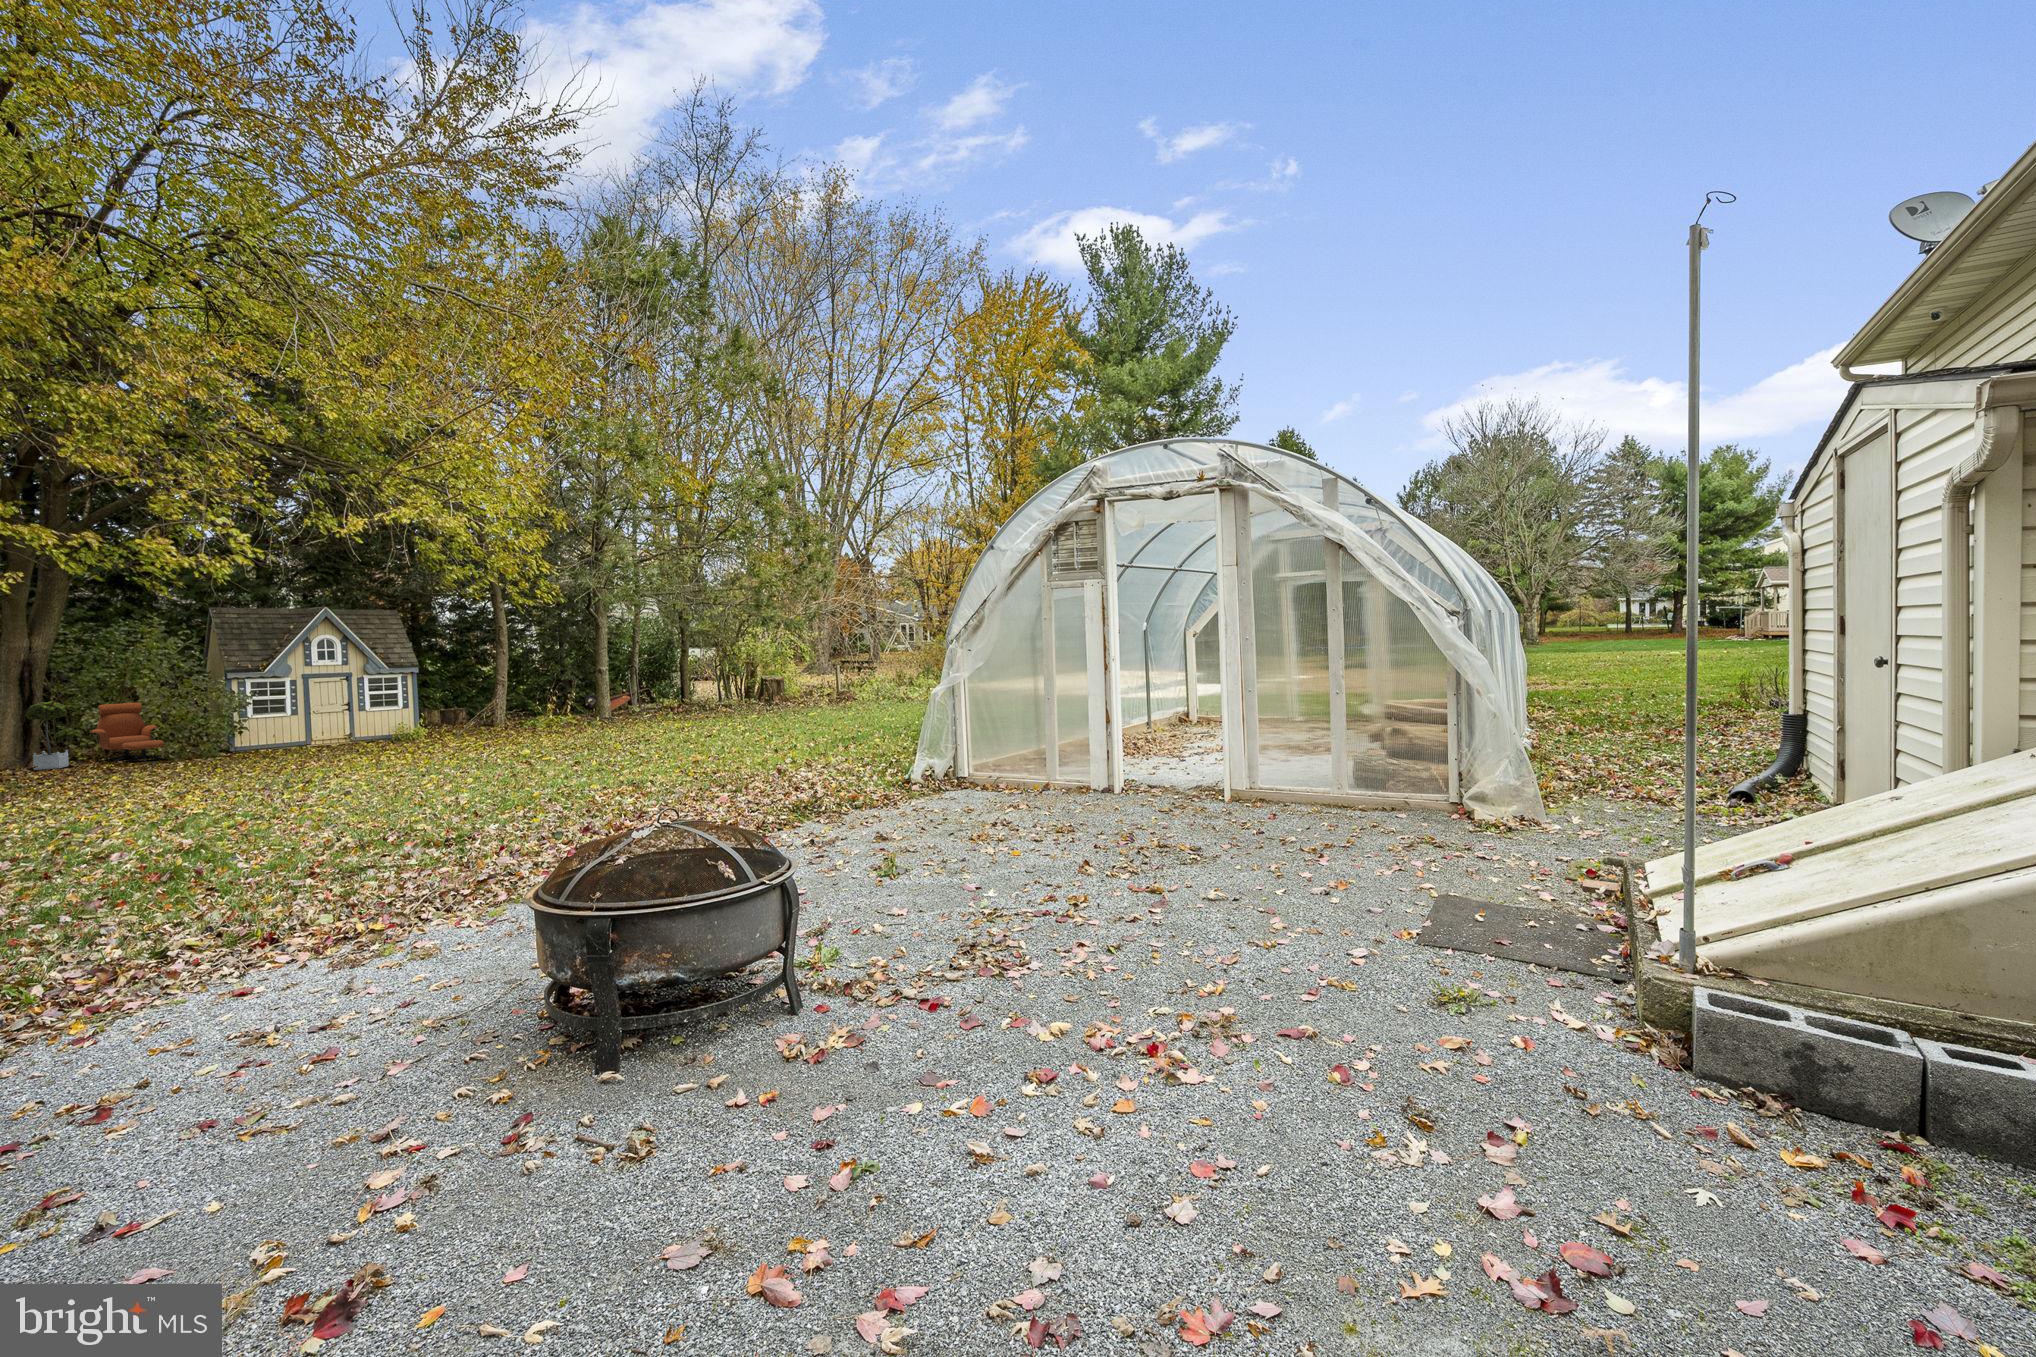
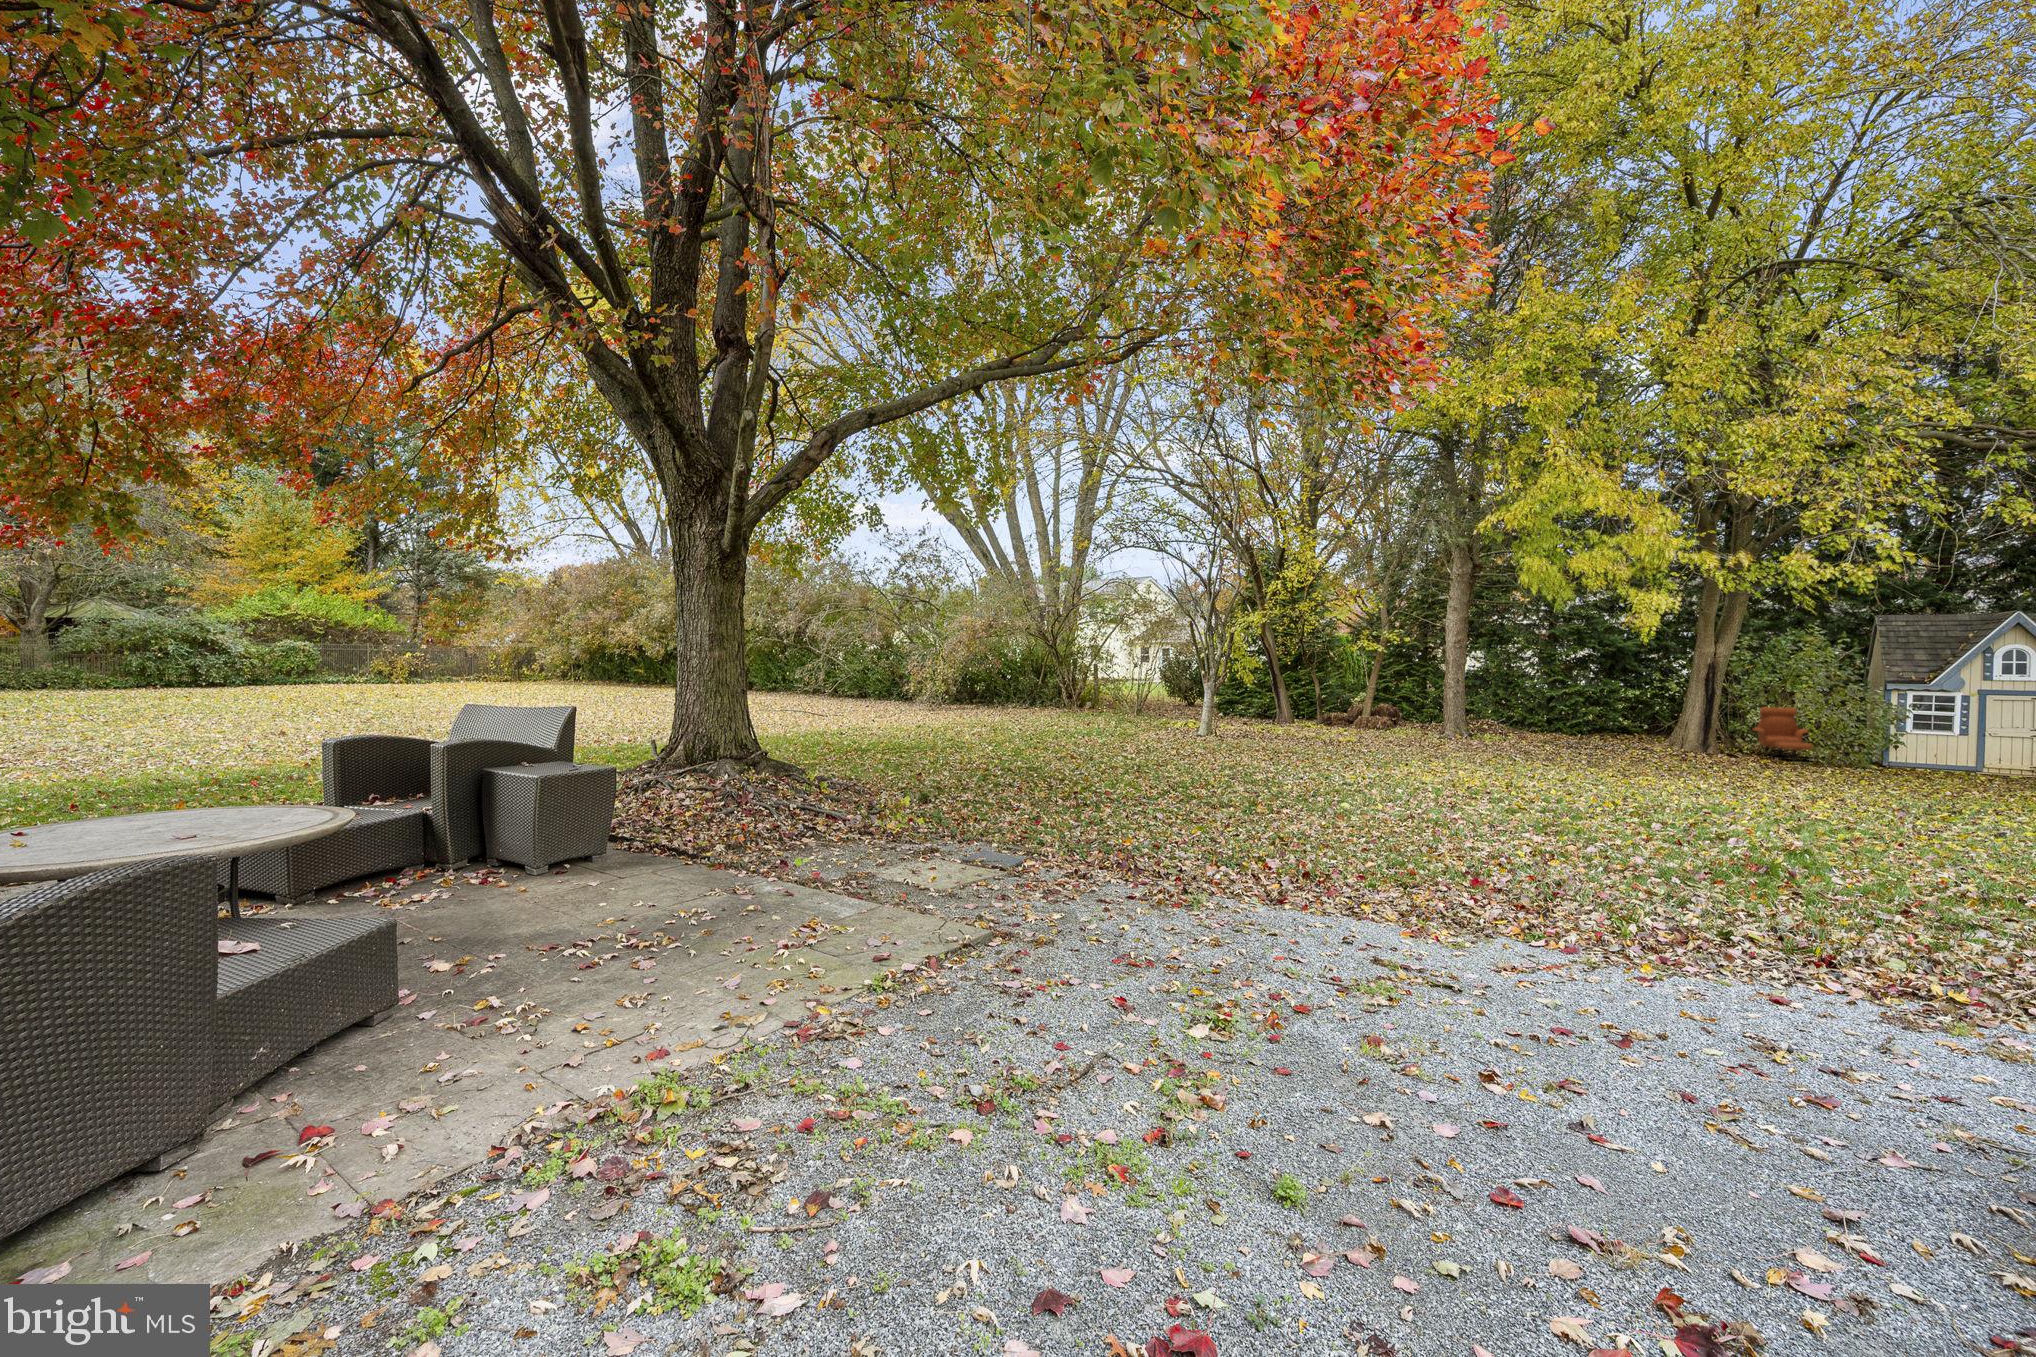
potted tree: present [25,700,69,770] -> none [1702,701,1733,756]

